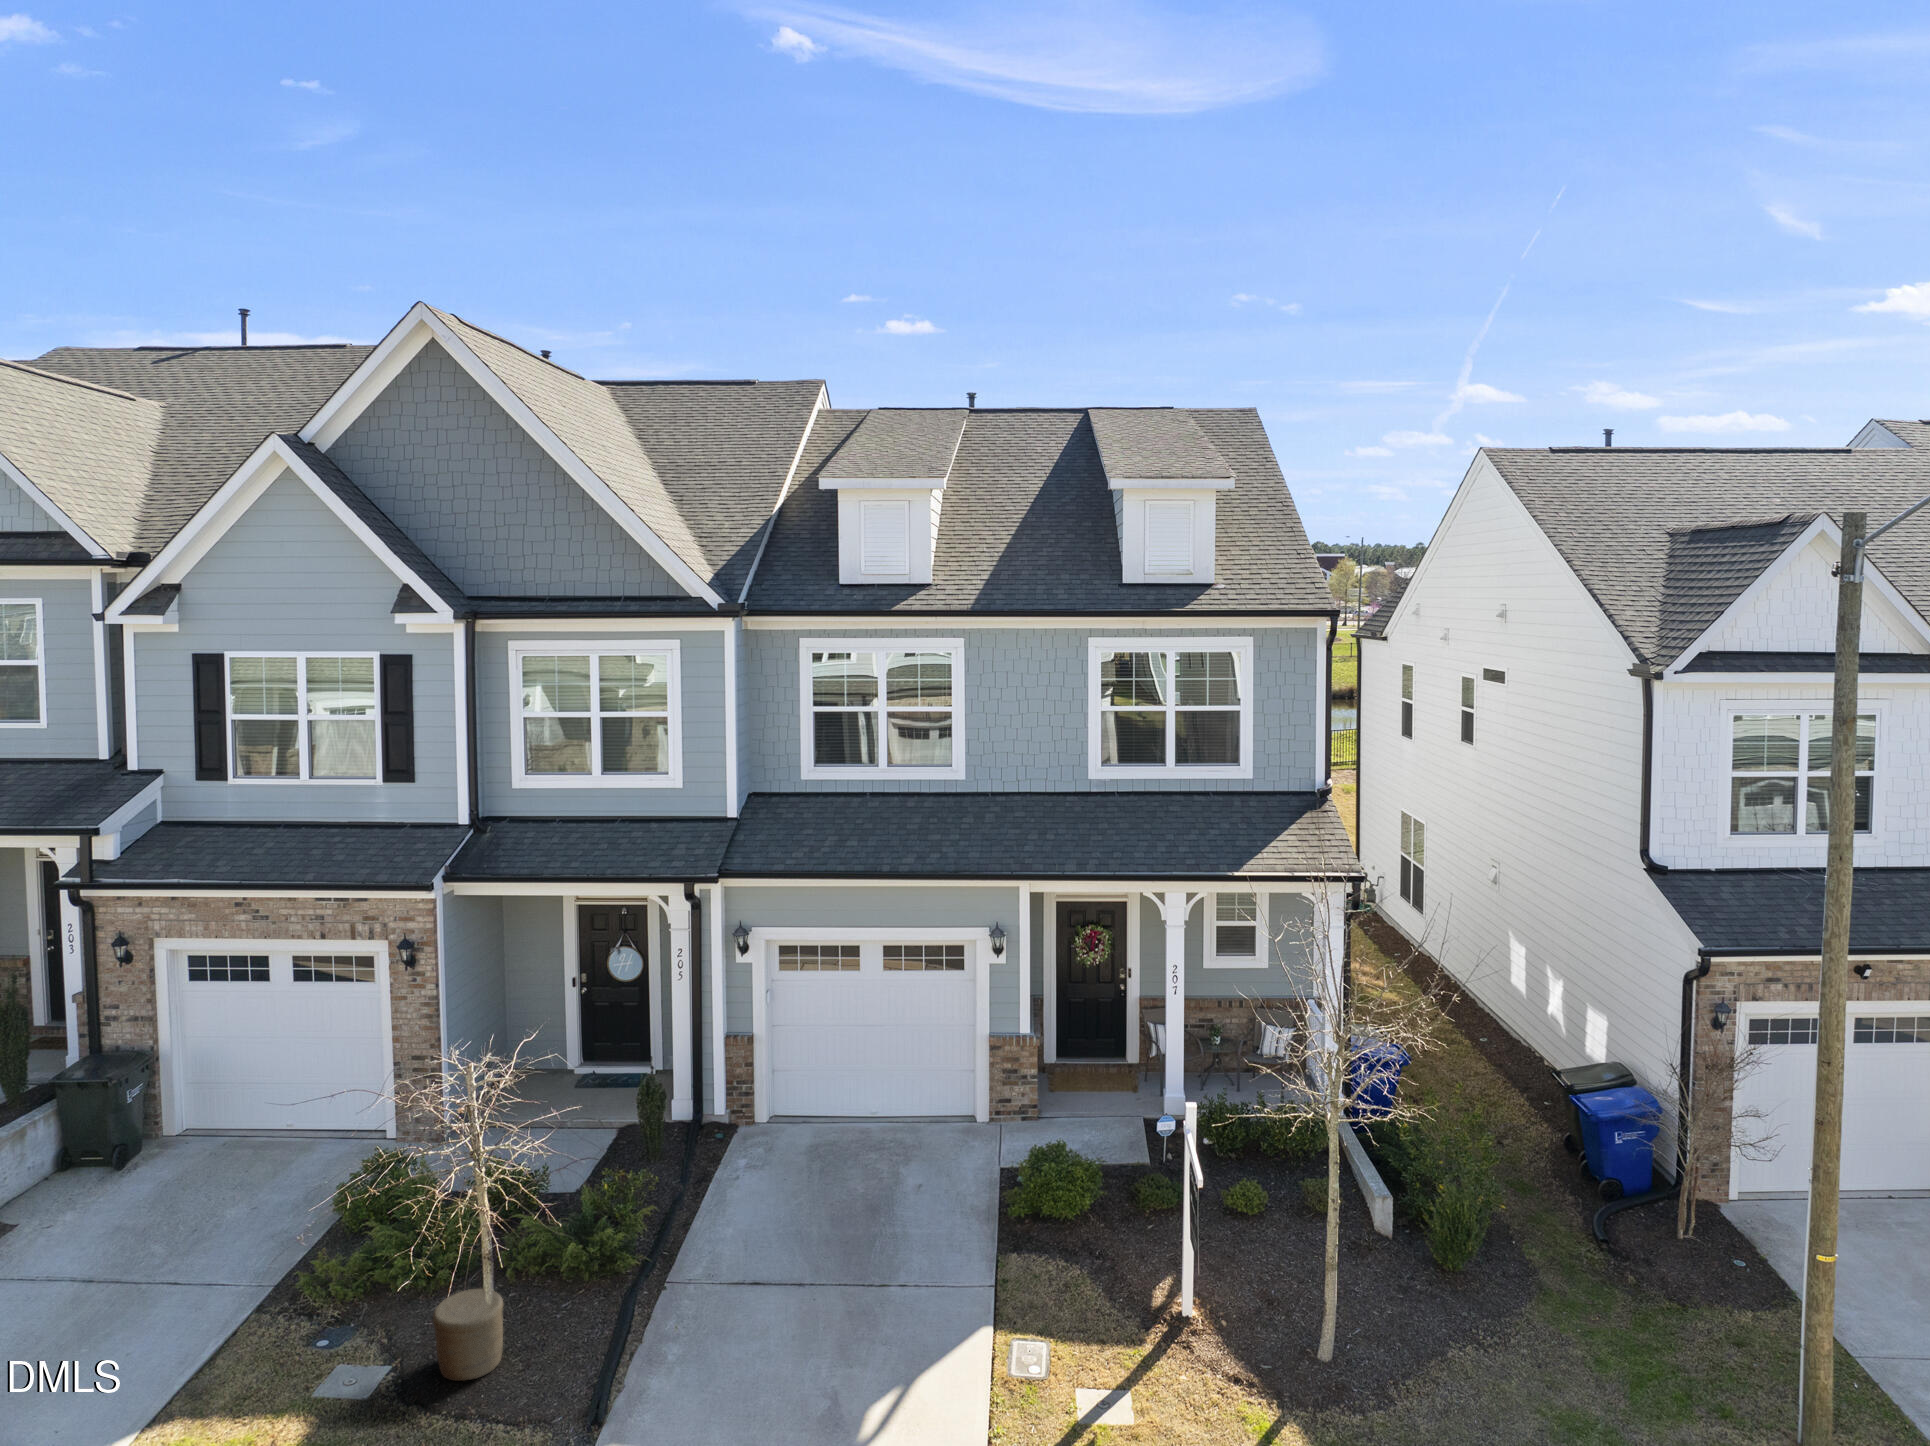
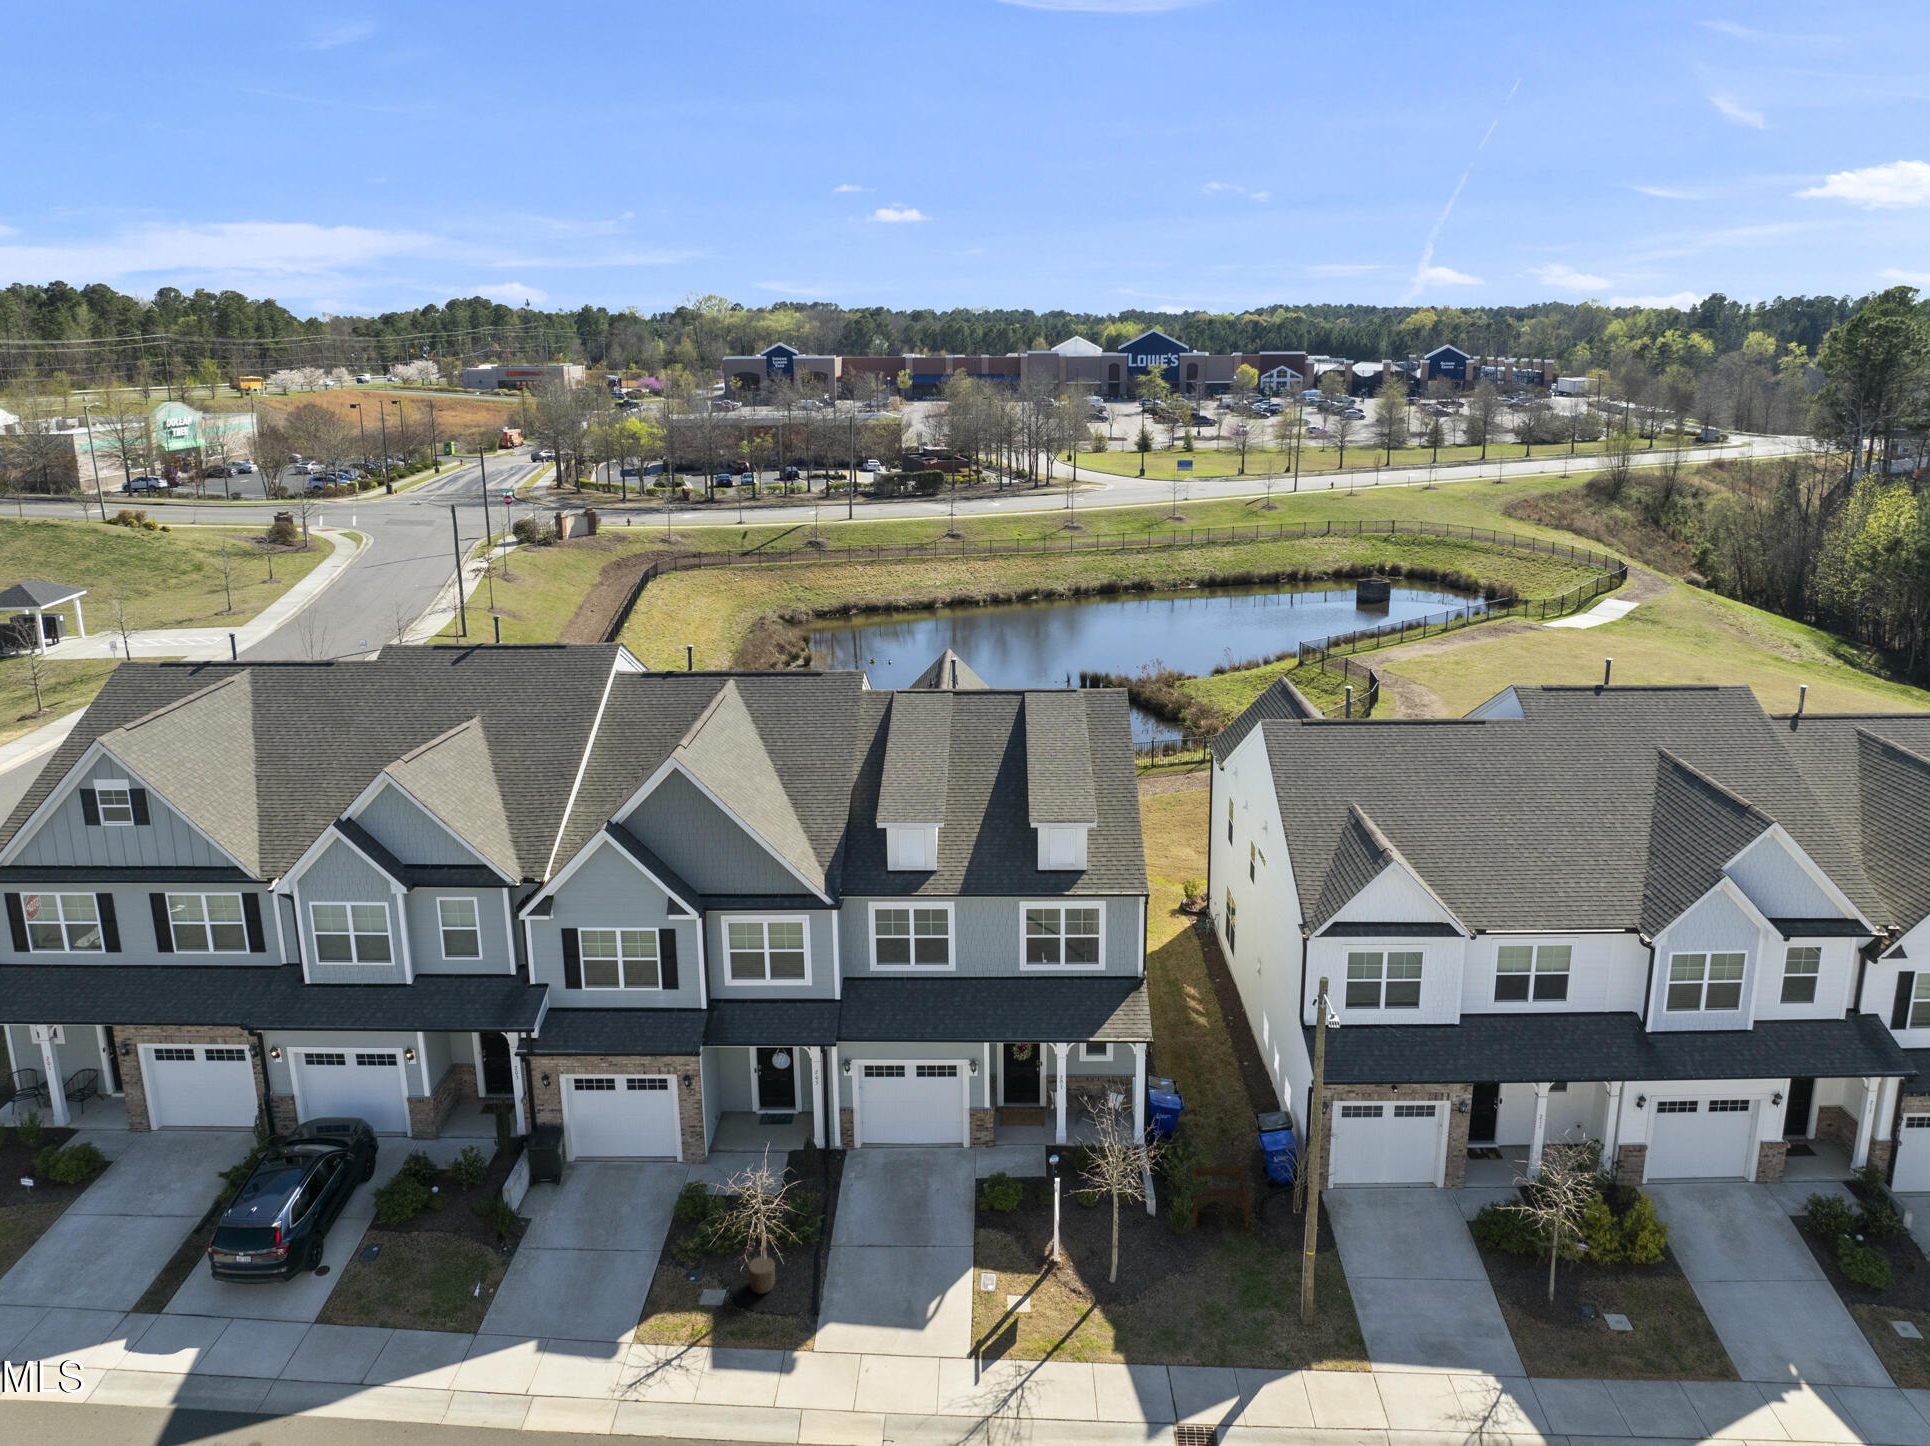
bench: none [1466,1118,1612,1257] -> present [1193,1166,1249,1228]

